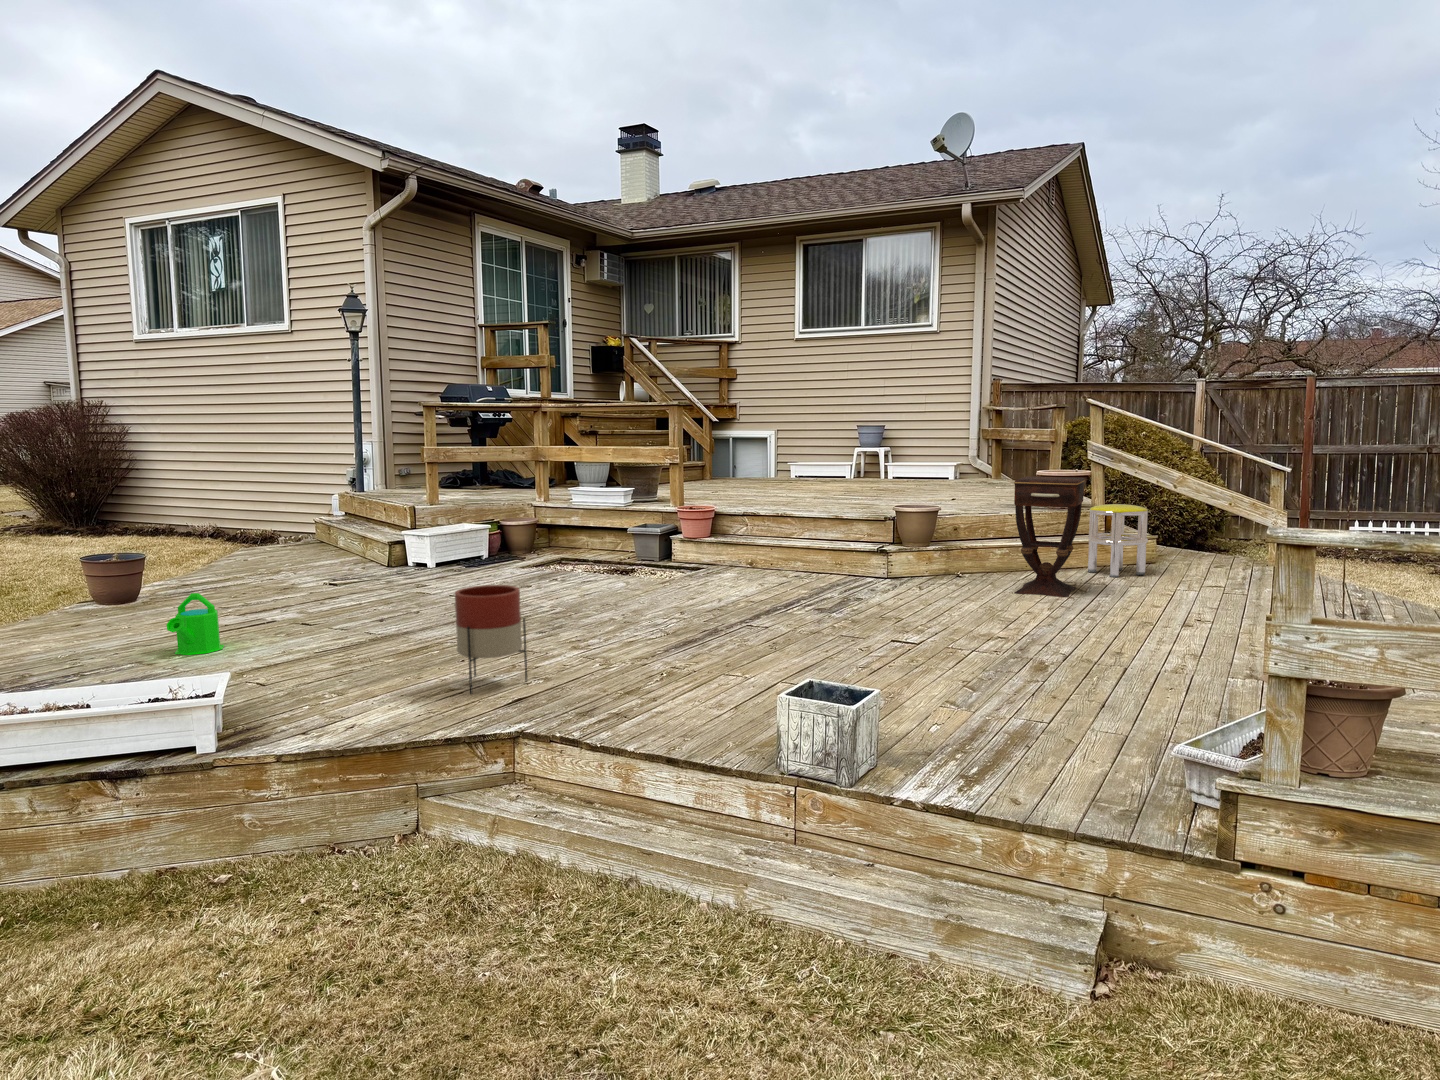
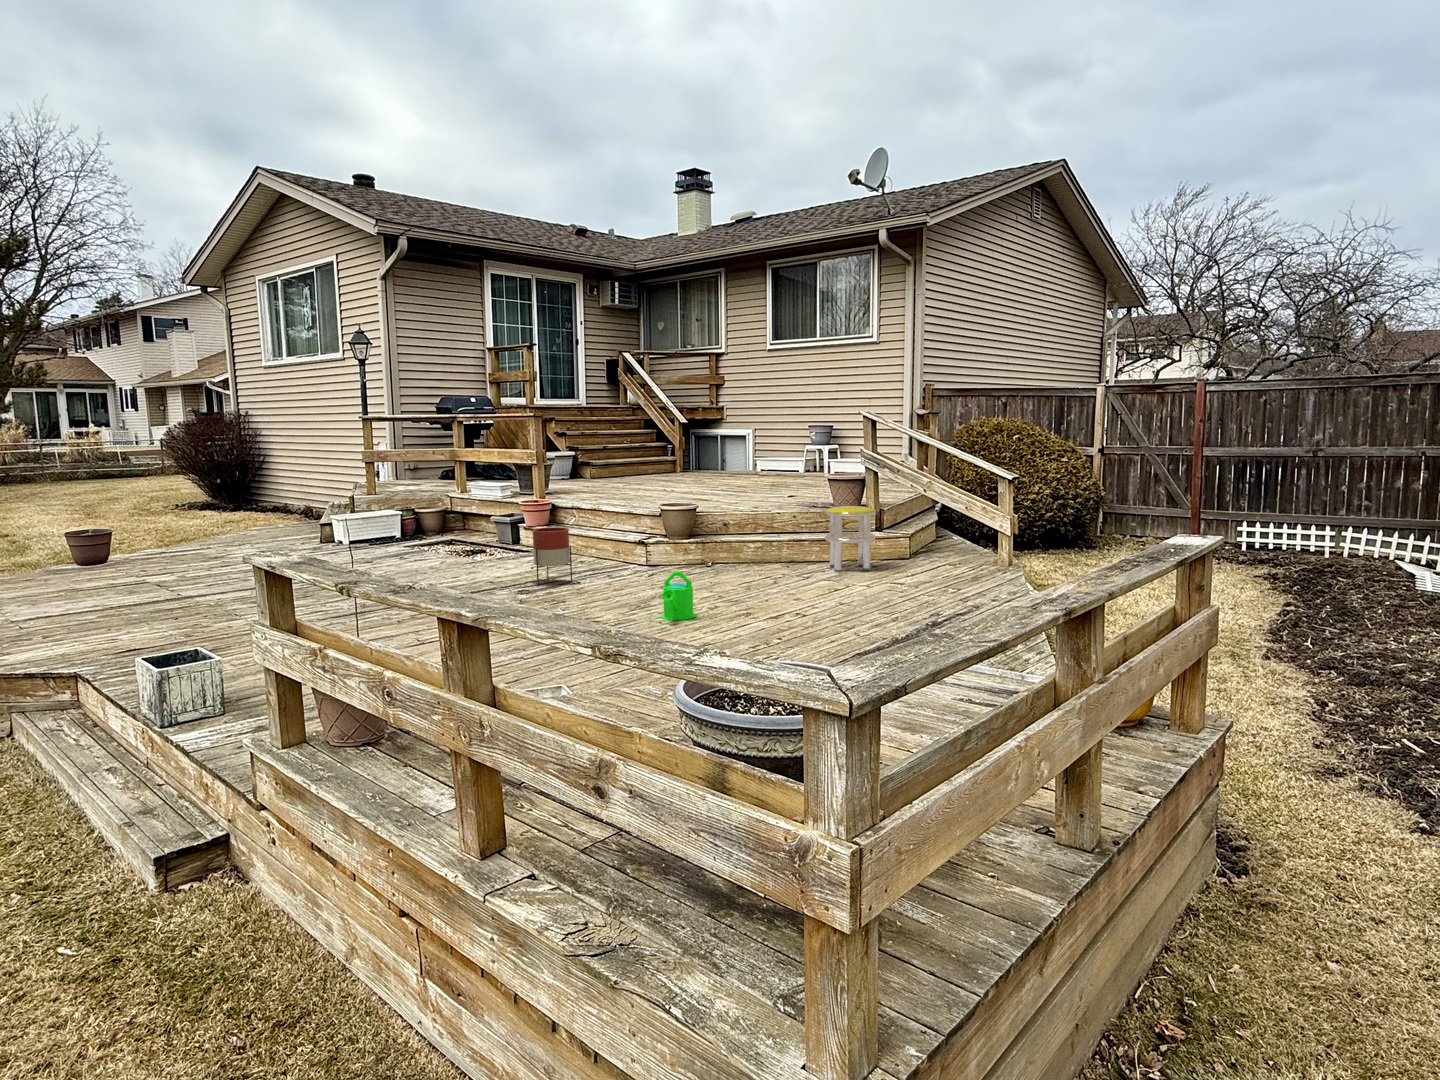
side table: present [1014,476,1085,597] -> none [699,480,771,585]
planter: present [455,585,528,694] -> present [533,527,572,586]
watering can: present [166,593,224,655] -> present [661,571,696,620]

